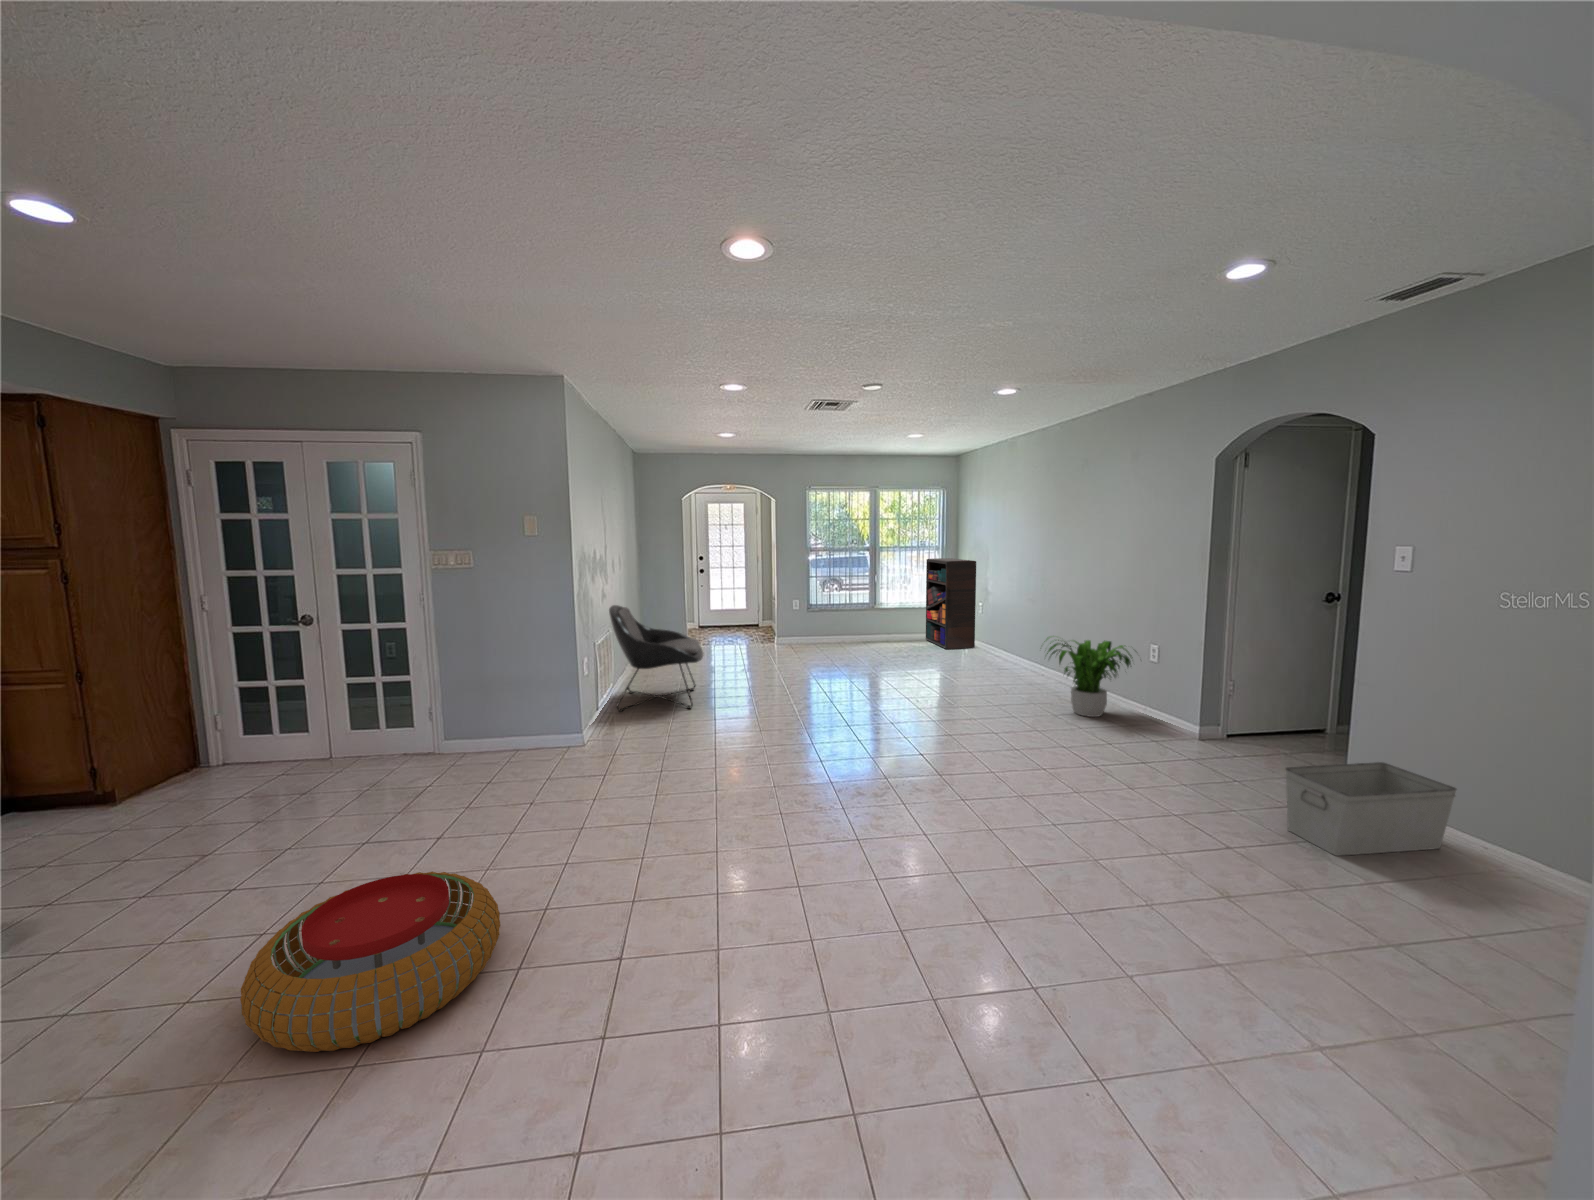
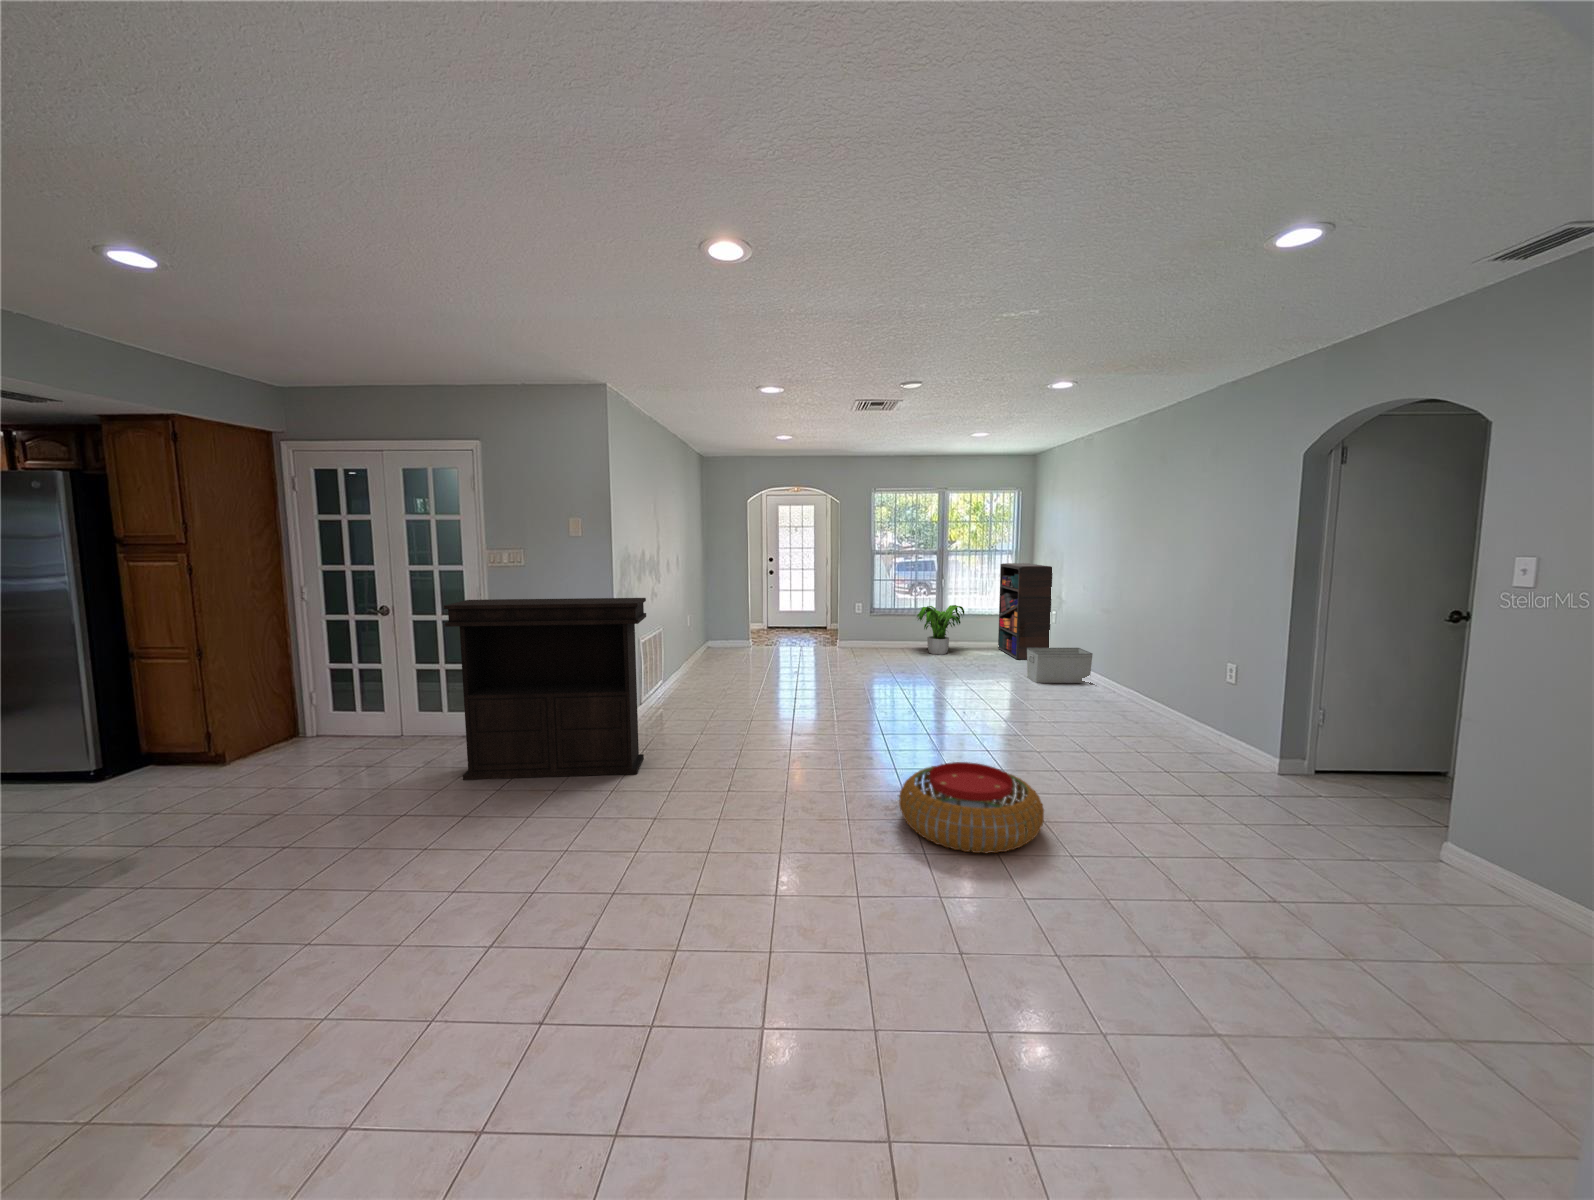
console table: none [397,599,615,799] -> present [444,598,646,780]
lounge chair: present [609,605,703,712] -> none [659,604,751,709]
potted plant: present [1044,637,1133,717] -> present [917,605,964,654]
storage bin: present [1285,762,1457,856] -> present [1027,648,1093,683]
pouf: present [240,871,500,1052] -> present [899,762,1044,853]

